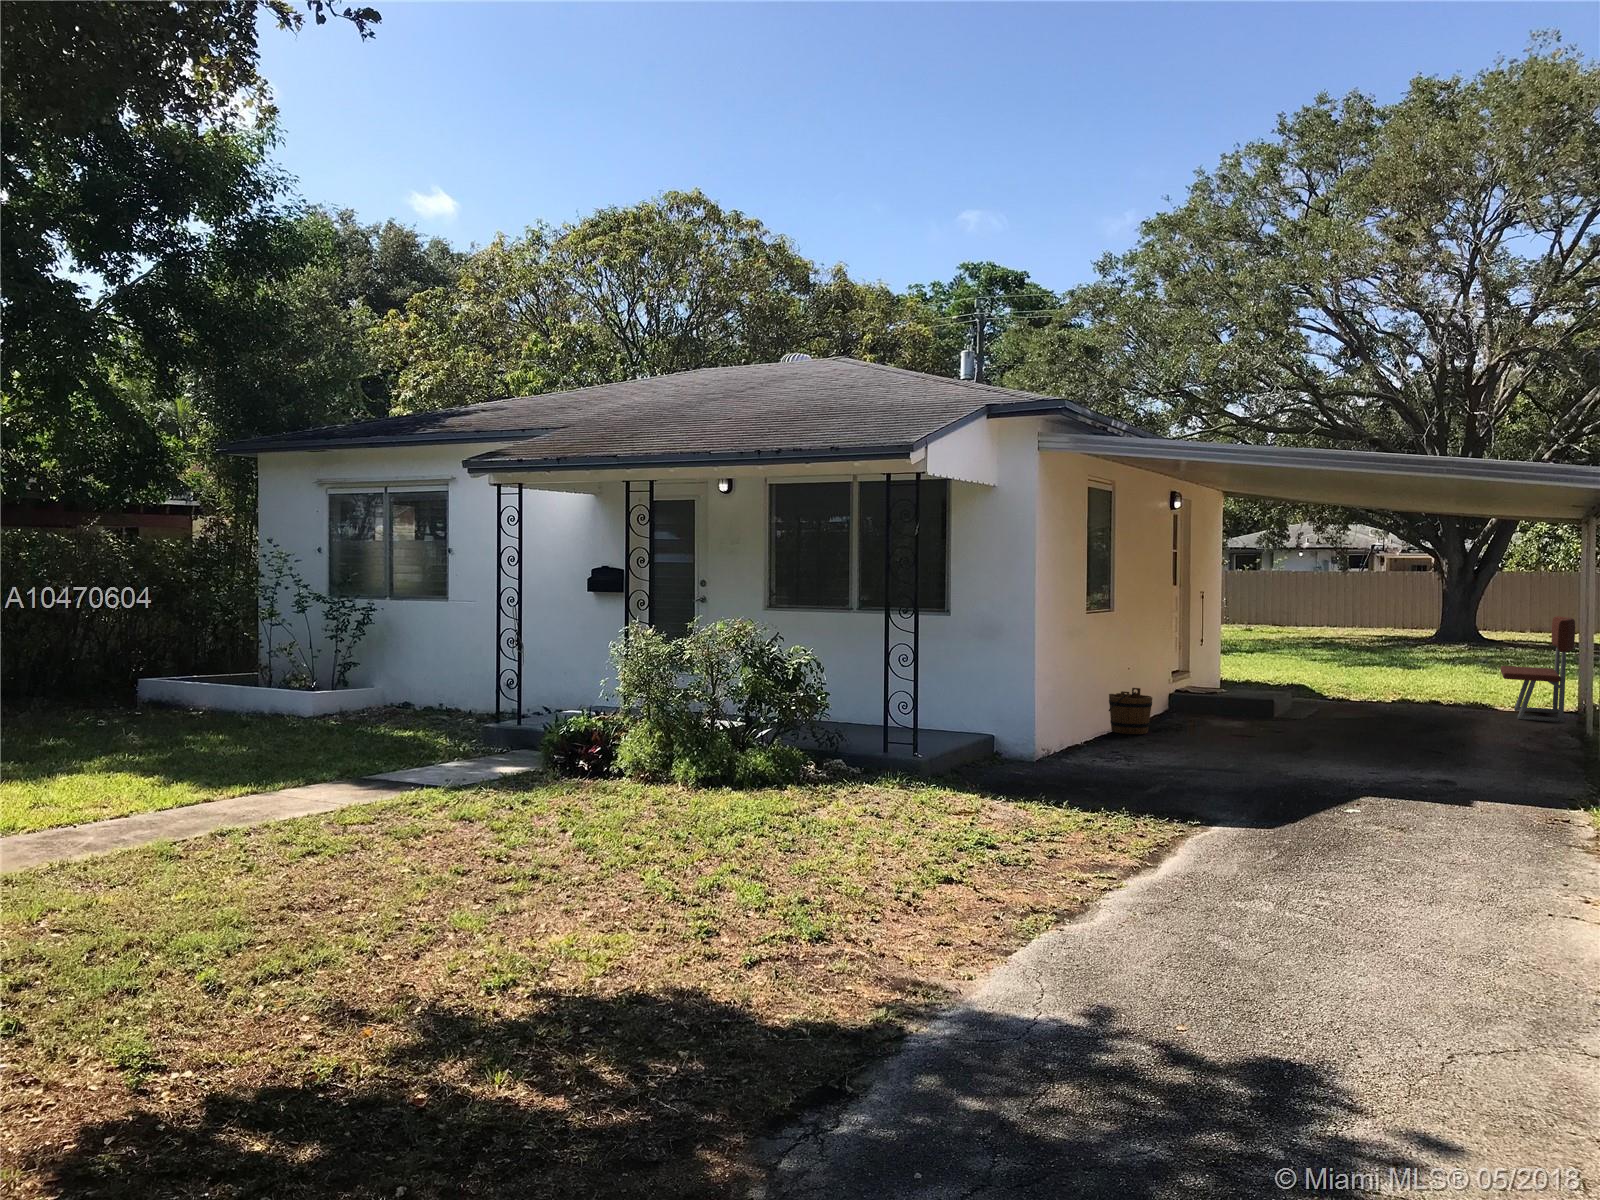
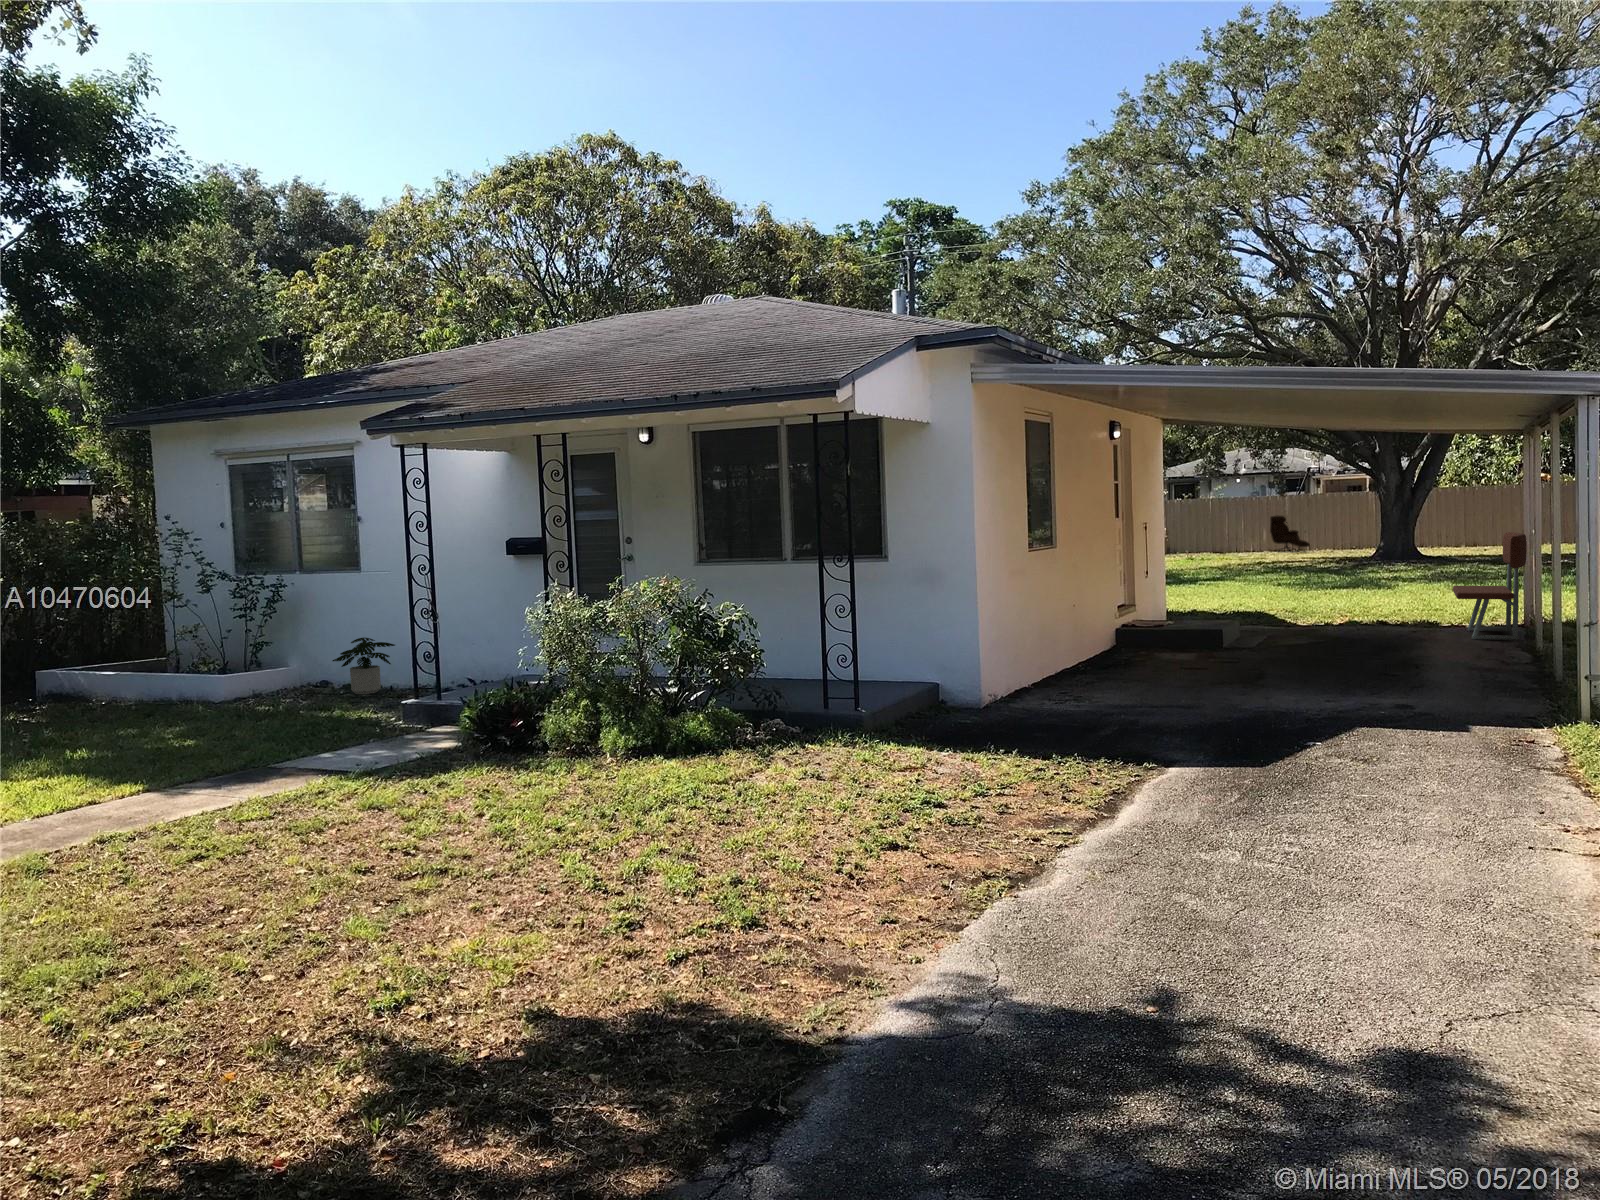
lounge chair: none [1324,588,1364,625] -> present [1270,515,1310,551]
potted plant: none [422,660,481,714] -> present [332,638,395,694]
bucket: present [1109,688,1152,734] -> none [1058,628,1103,677]

